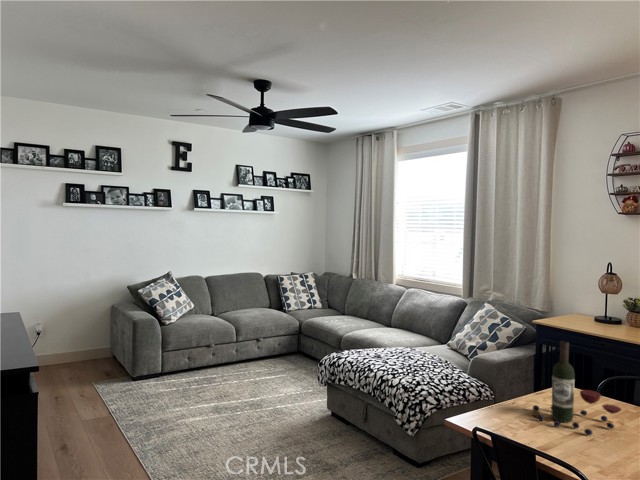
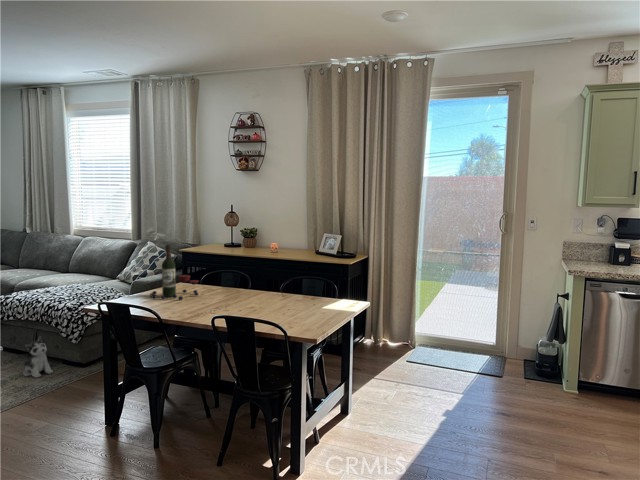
plush toy: none [354,417,385,468] -> present [23,336,53,378]

